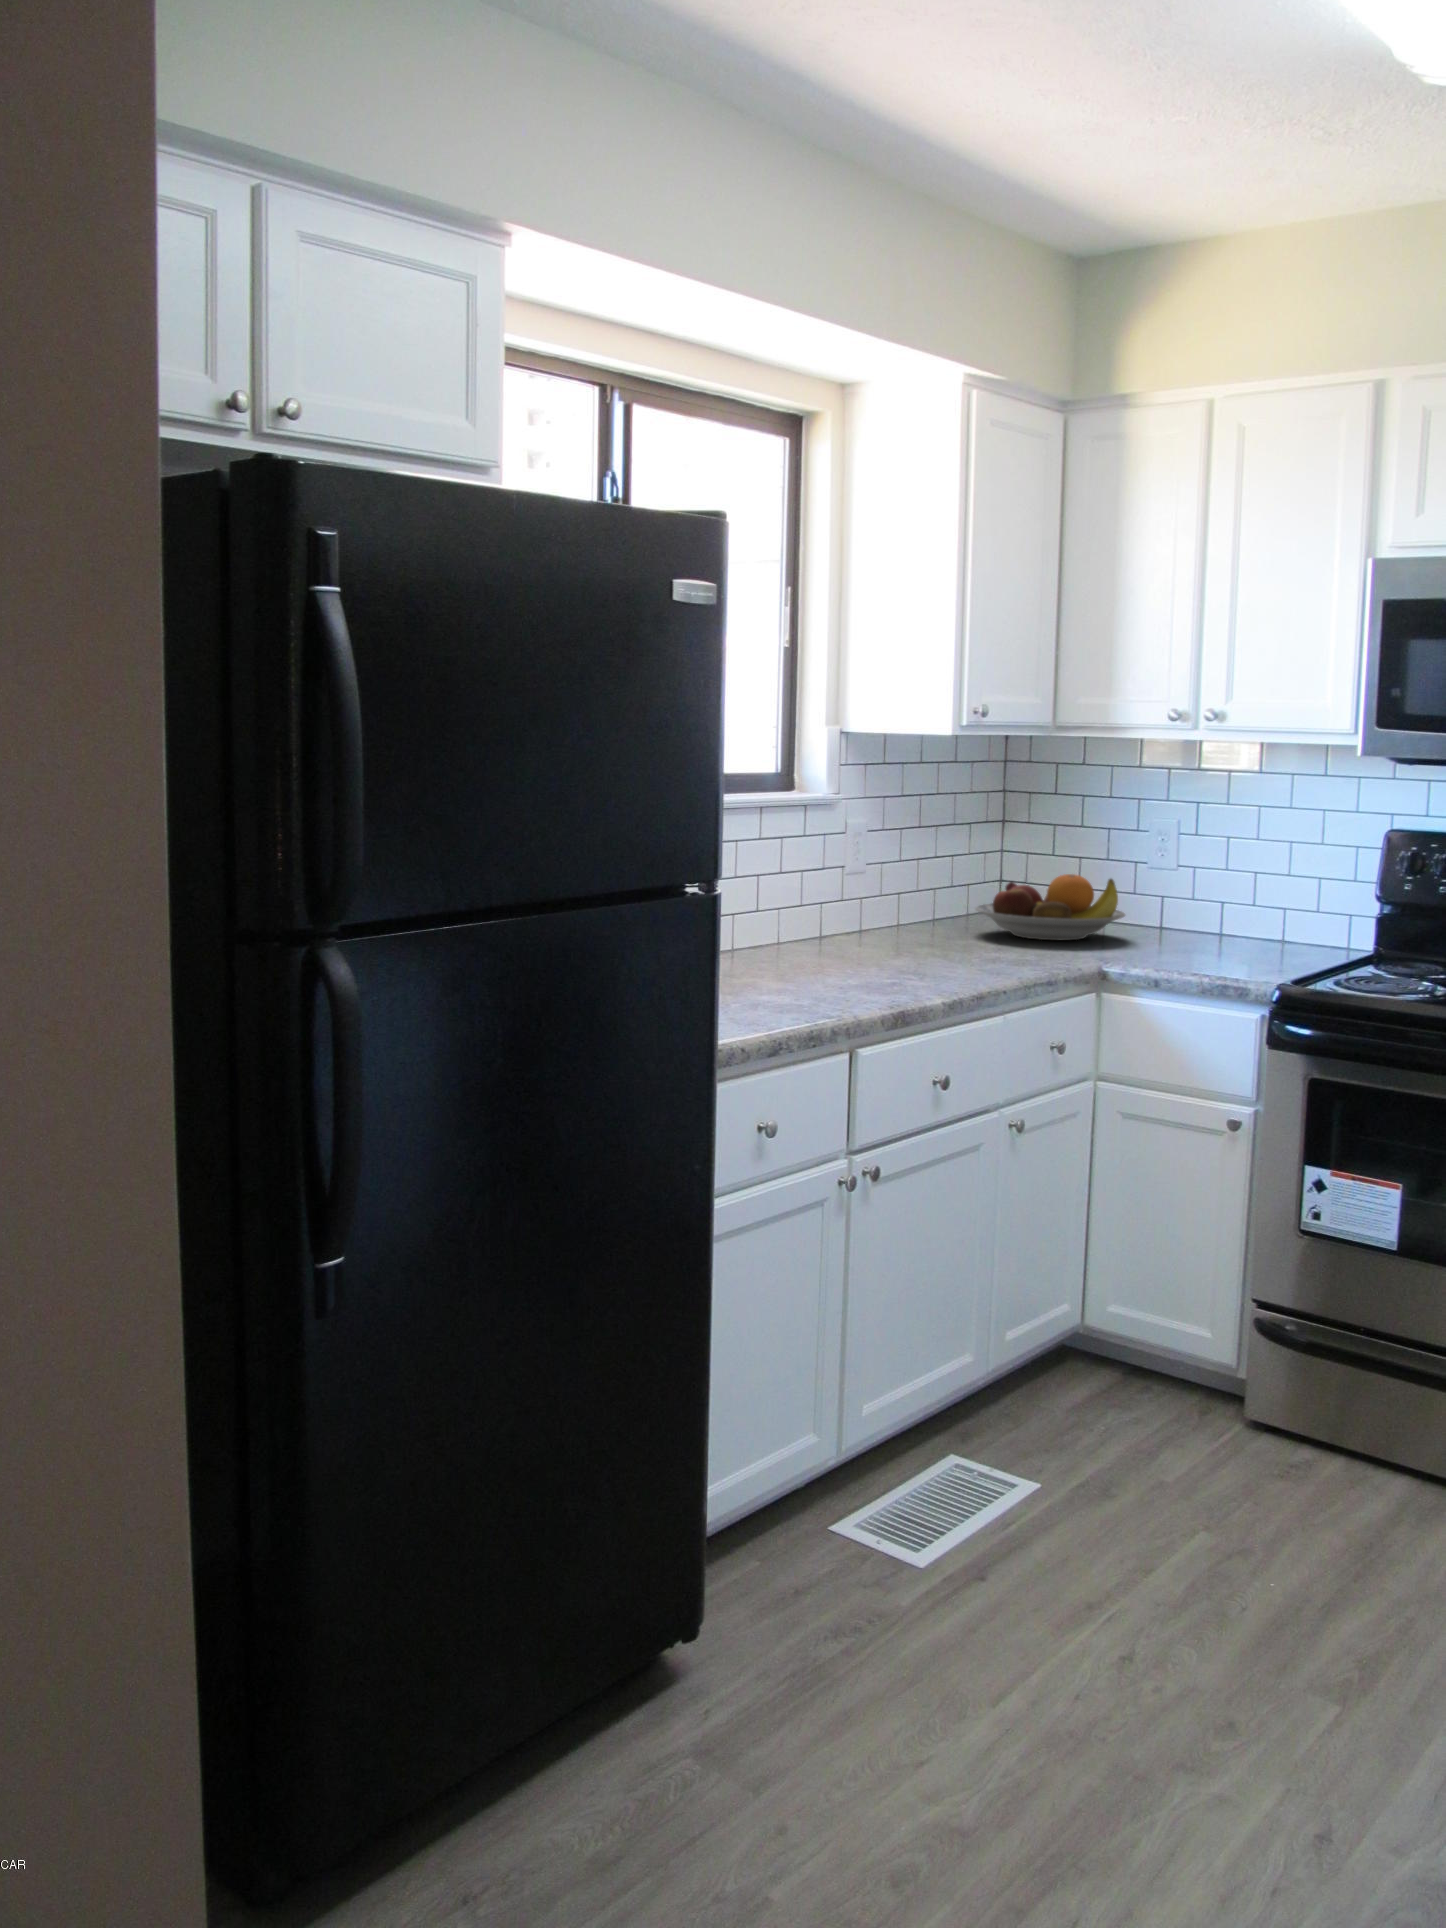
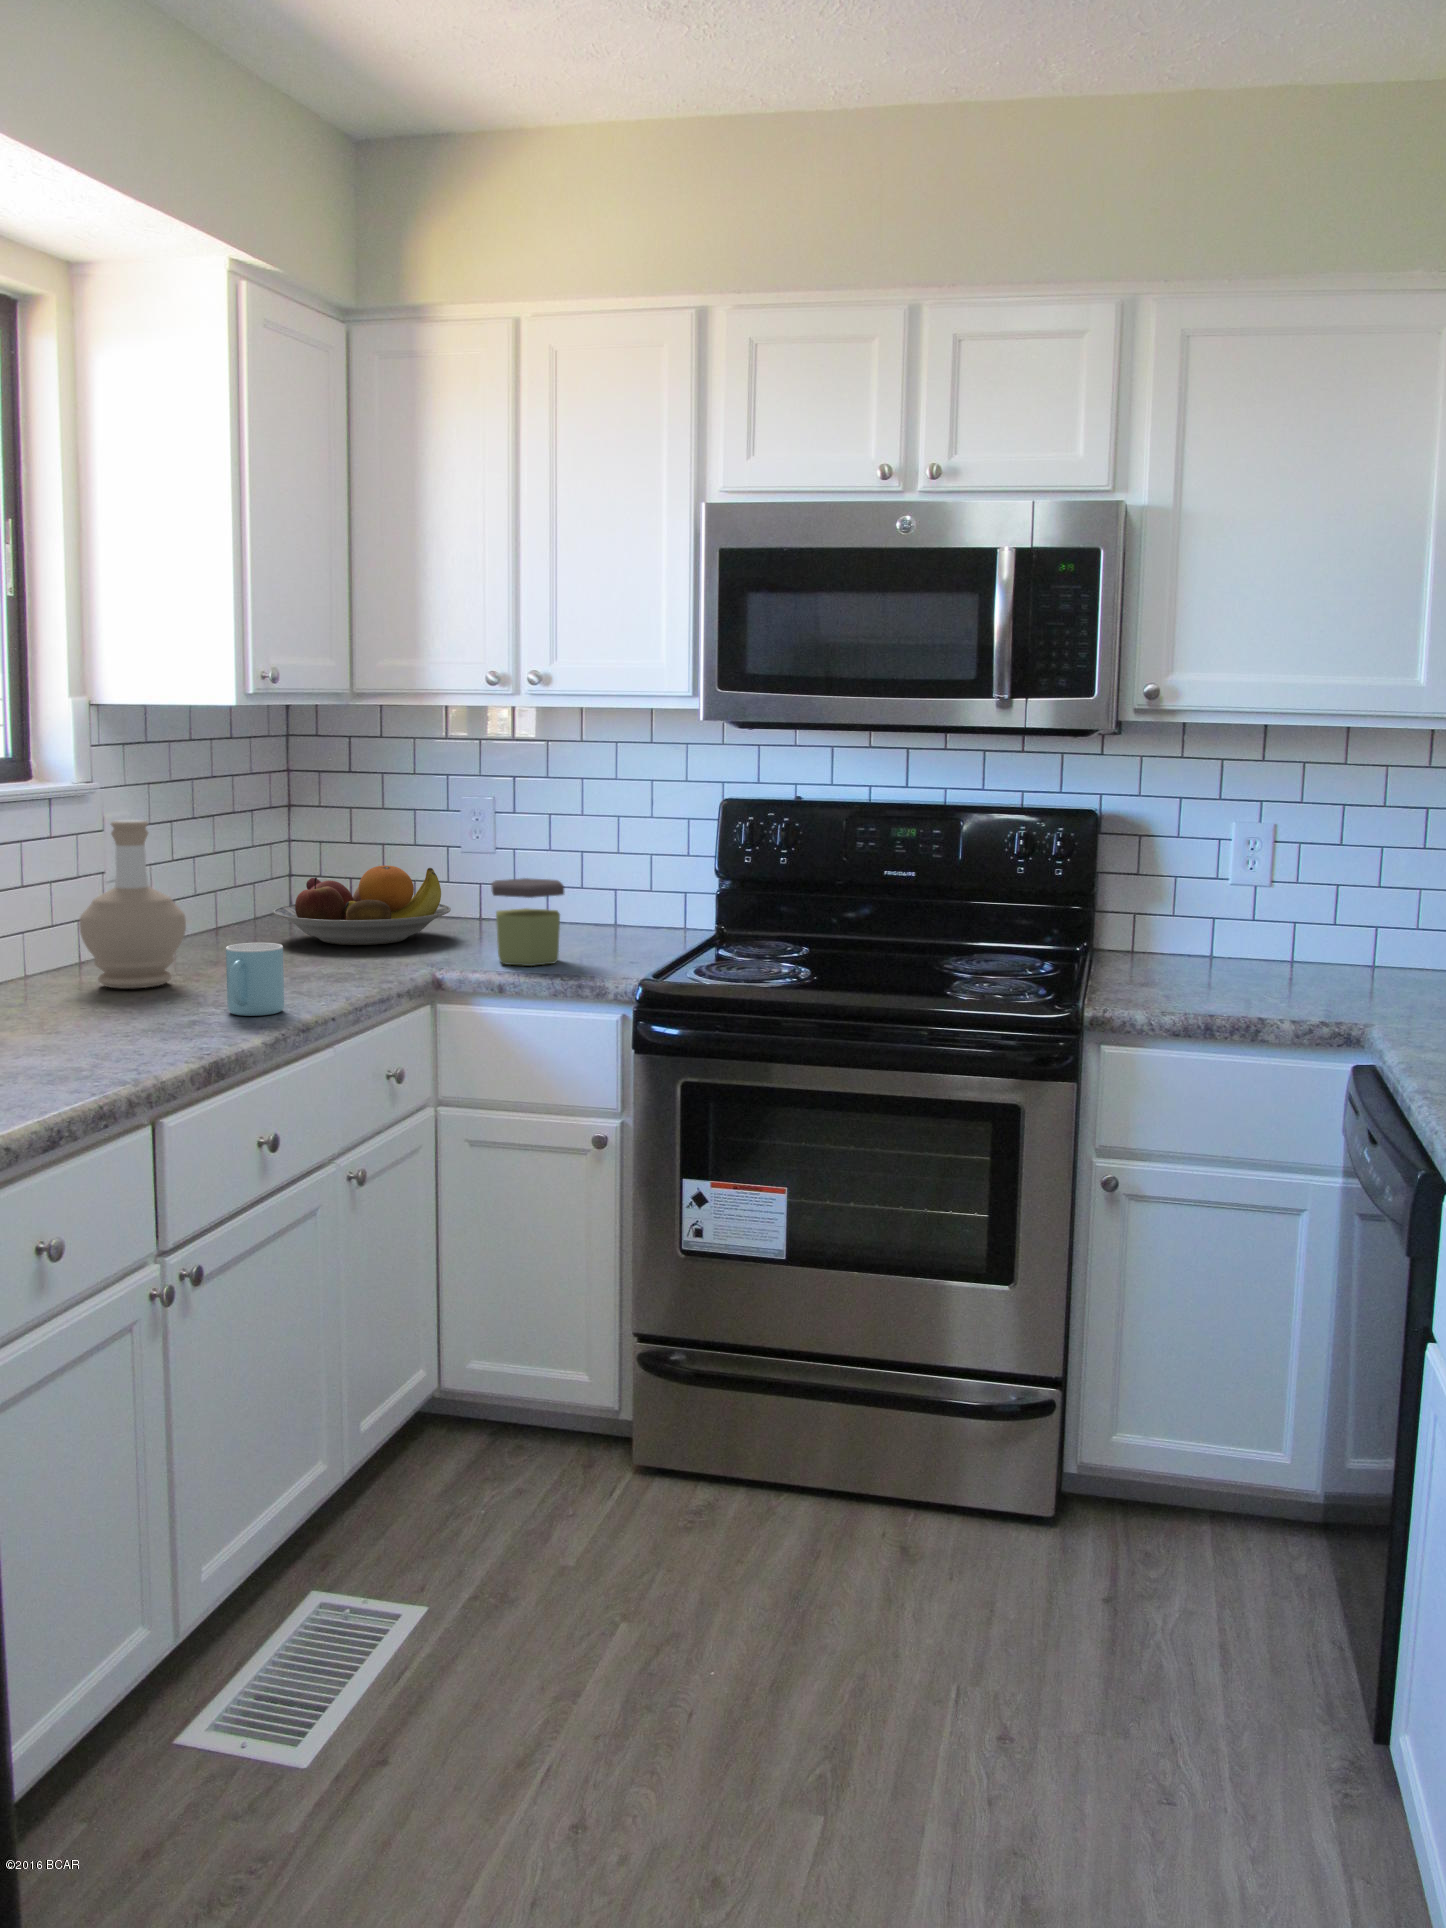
bottle: none [819,825,898,957] -> present [79,820,186,988]
jar: none [1155,890,1220,966] -> present [491,878,564,966]
mug: none [920,925,966,983] -> present [226,943,284,1016]

